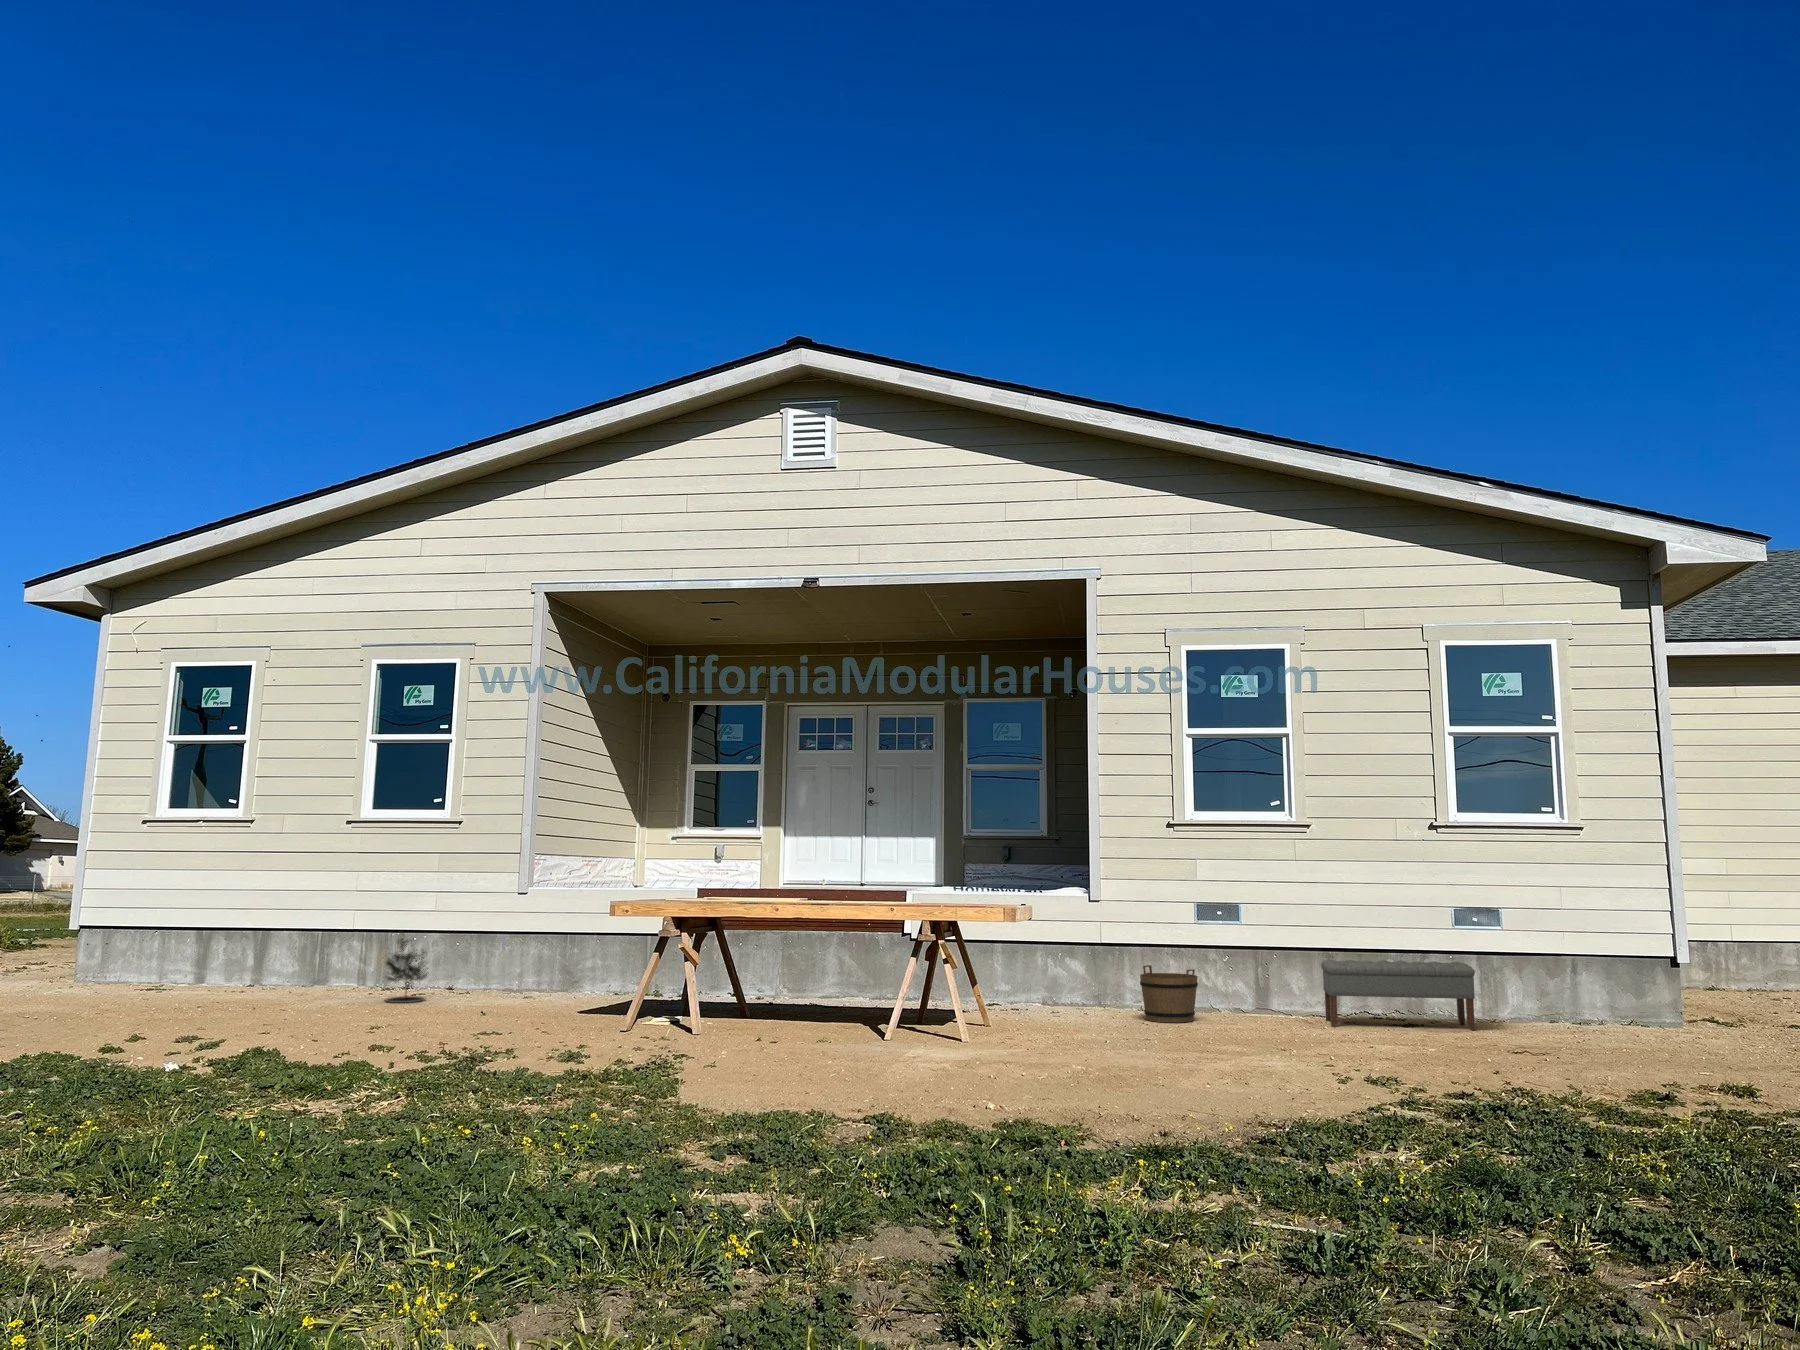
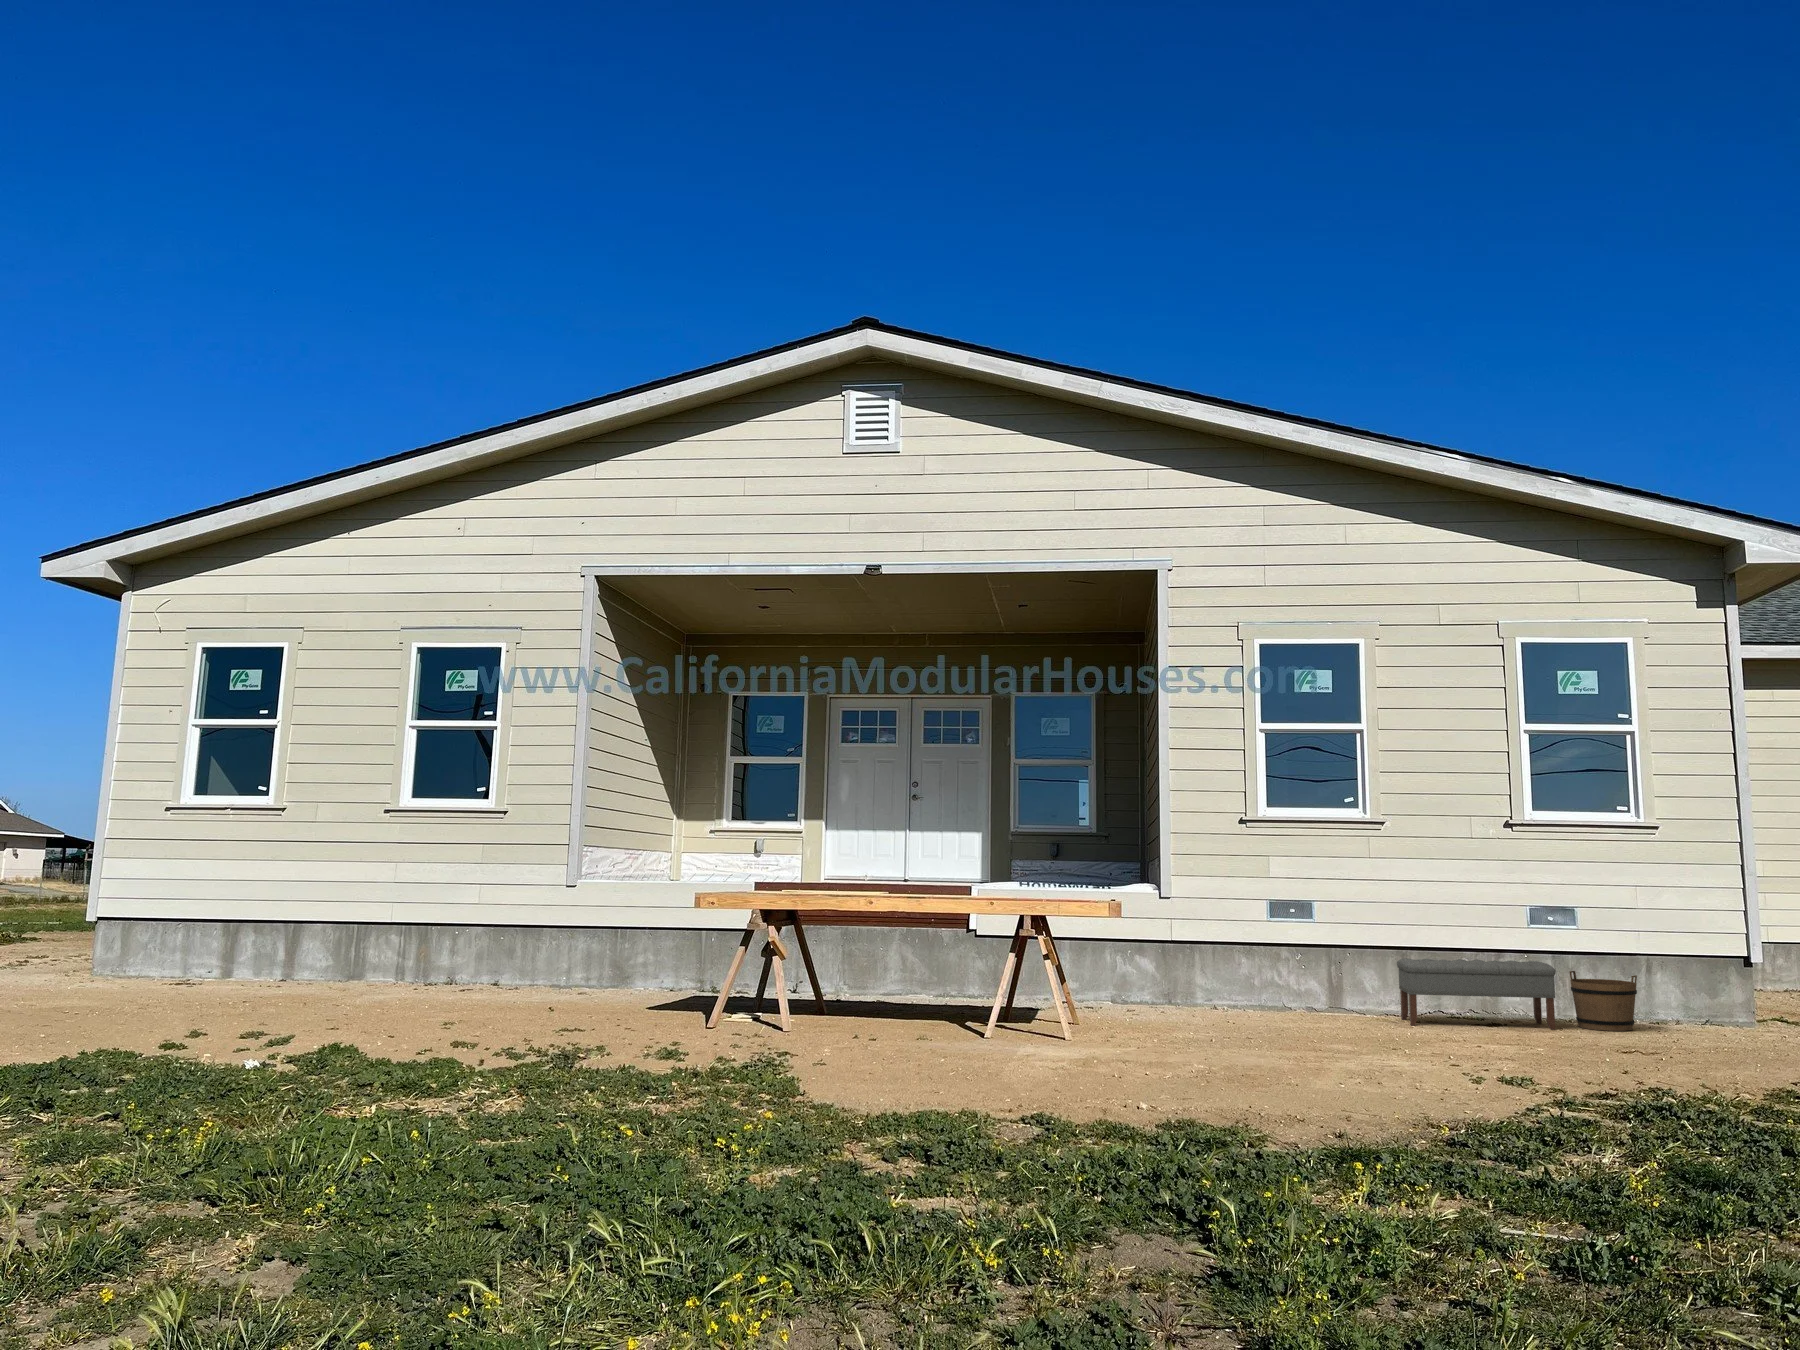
potted tree: present [385,933,429,1003] -> none [429,924,478,999]
bucket: present [1140,965,1198,1022] -> present [1570,971,1637,1031]

